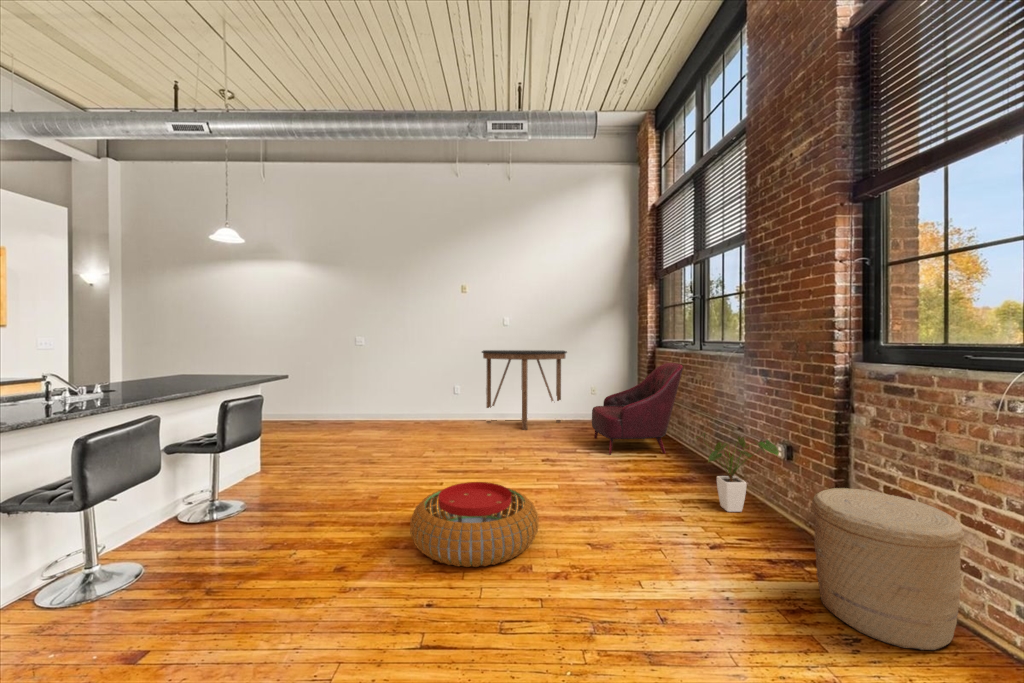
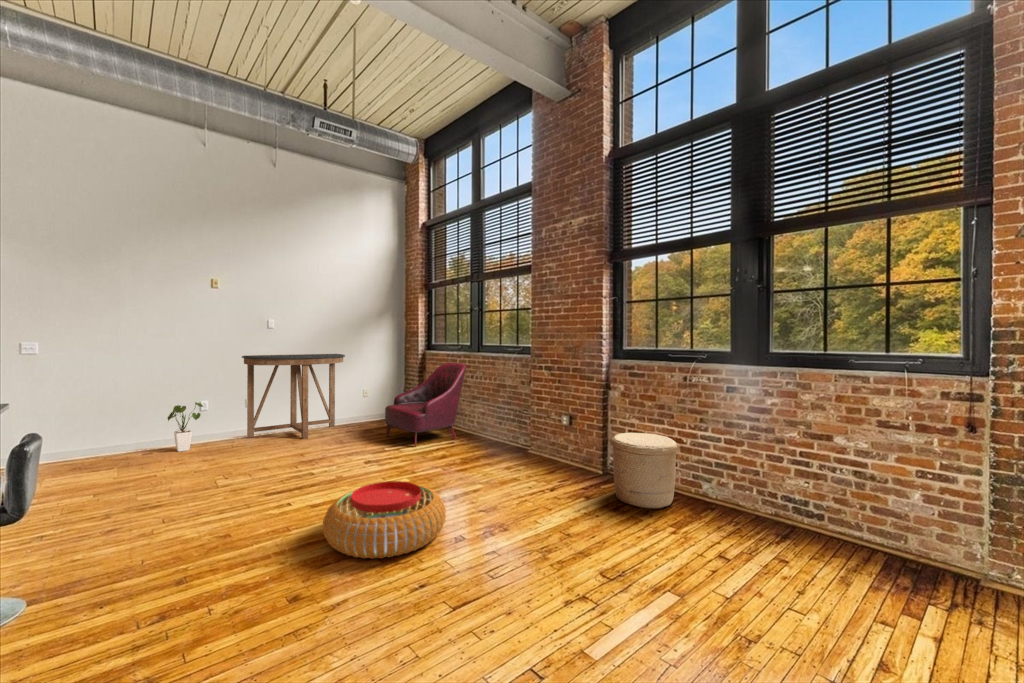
house plant: present [696,434,779,512] -> present [168,402,203,452]

